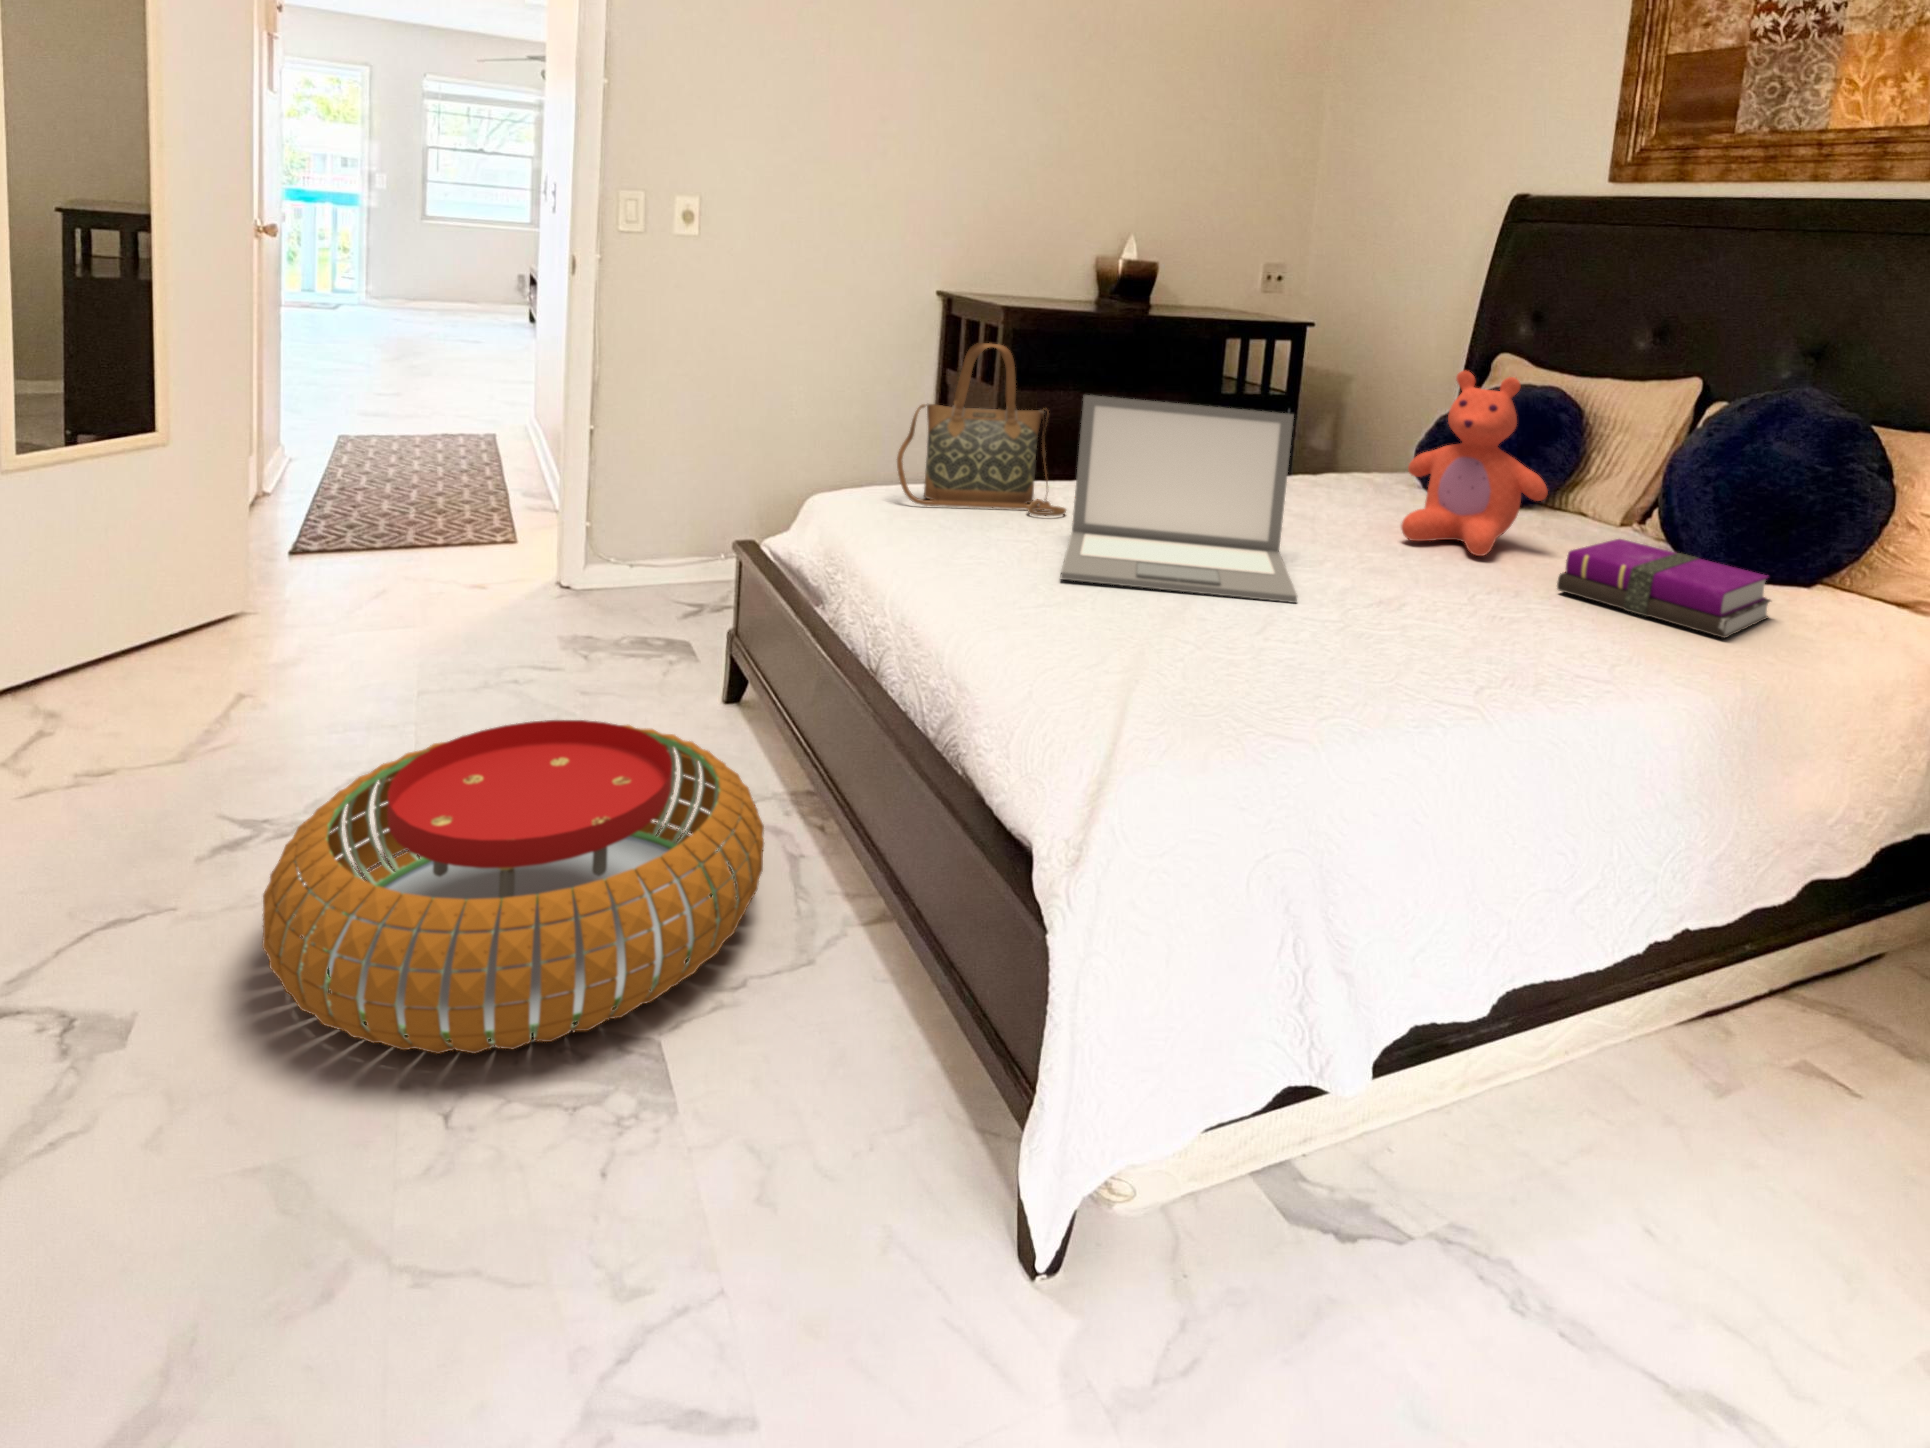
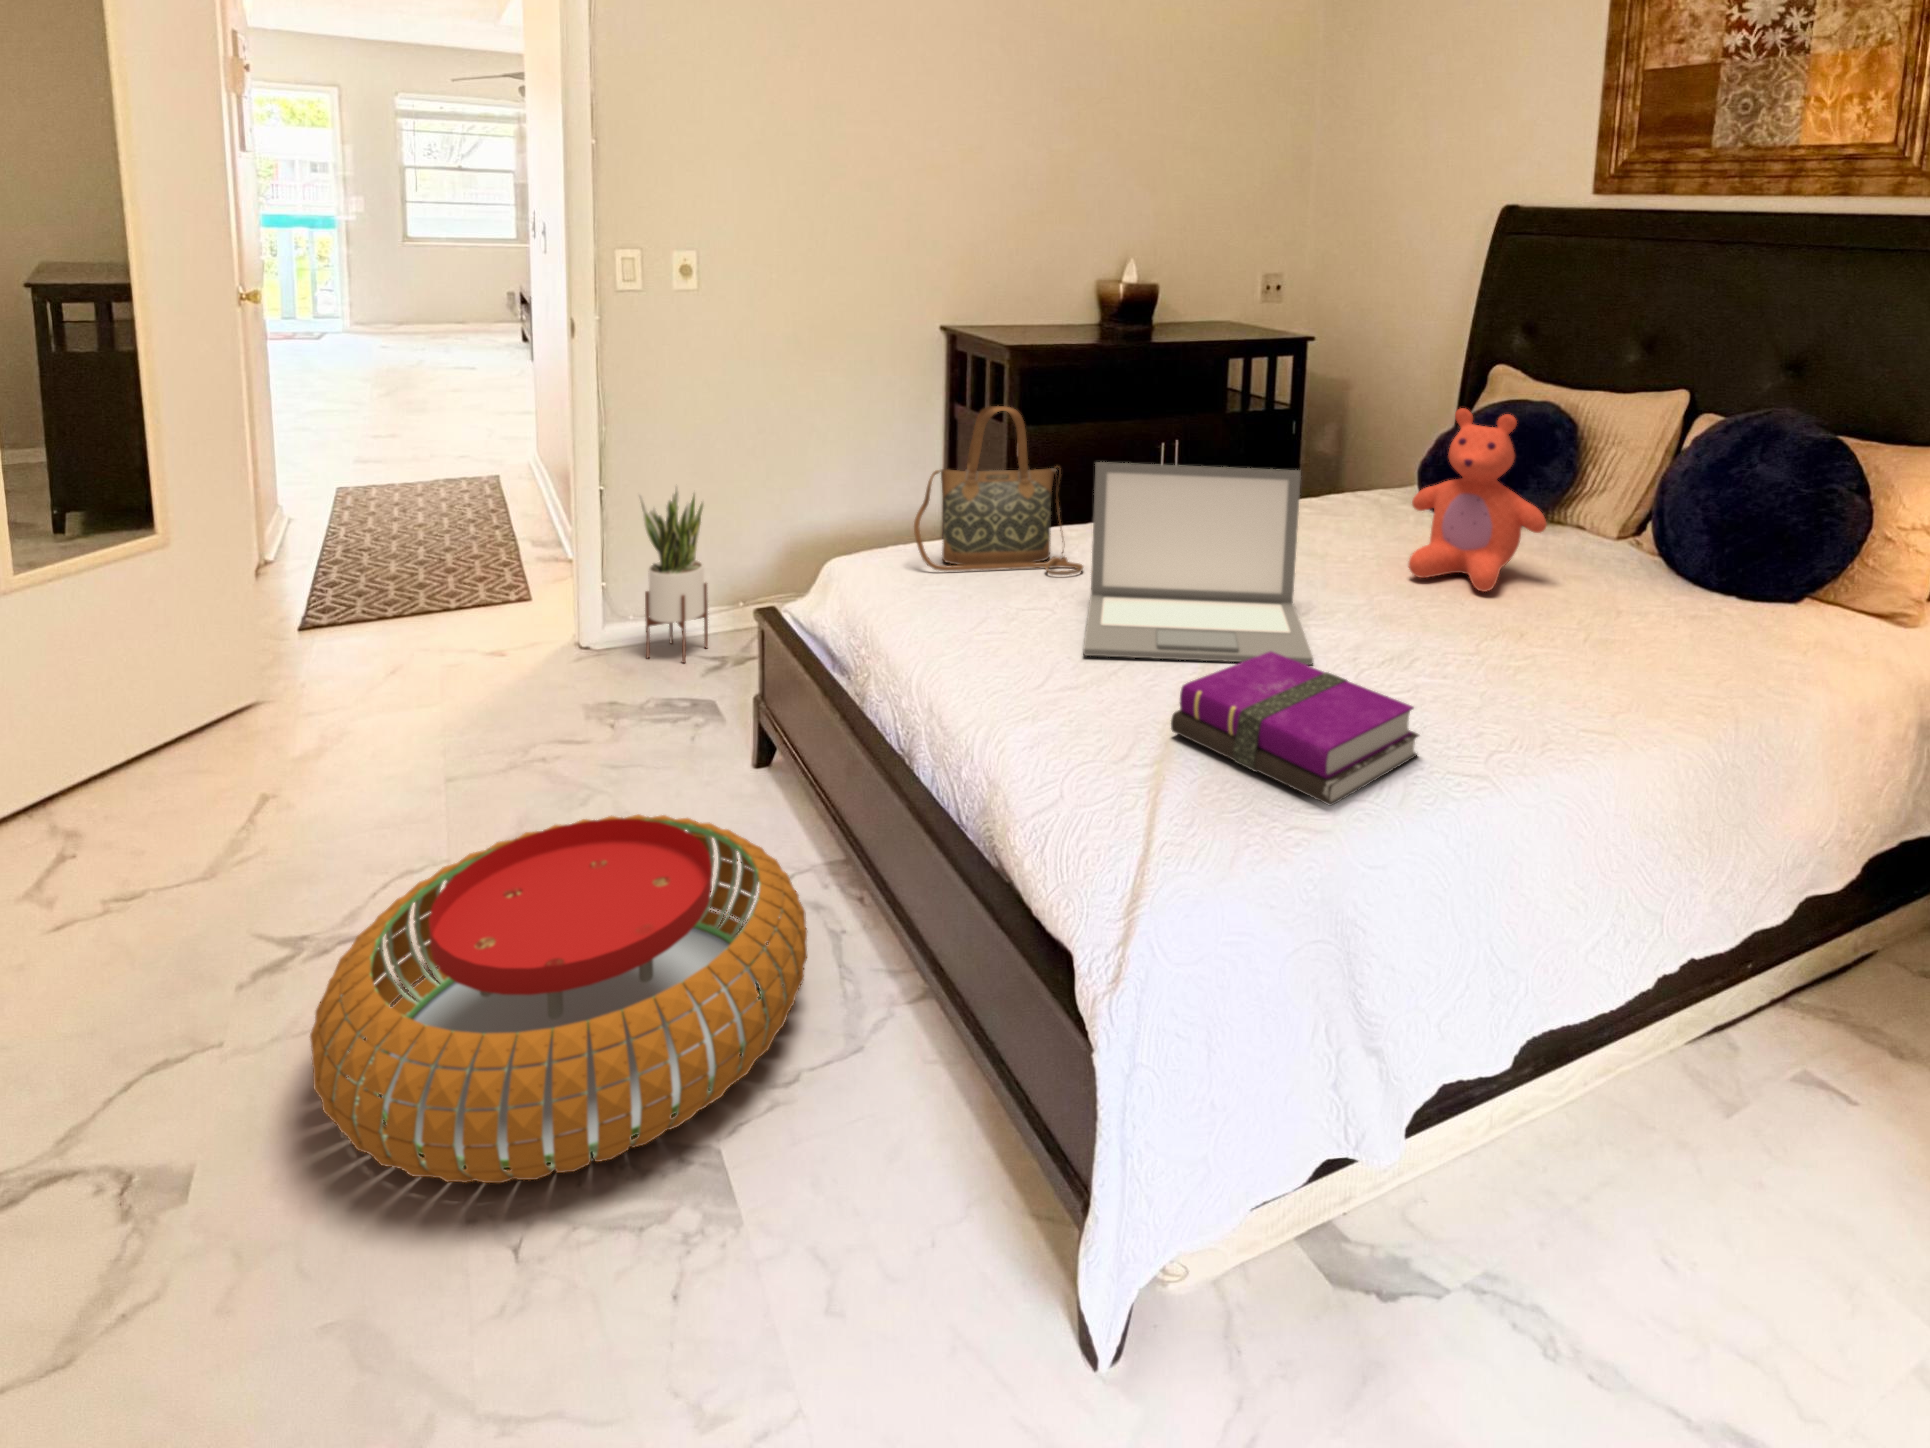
potted plant: none [624,429,690,609] -> present [639,486,708,663]
notebook: present [1557,539,1771,638] -> present [1171,651,1419,806]

